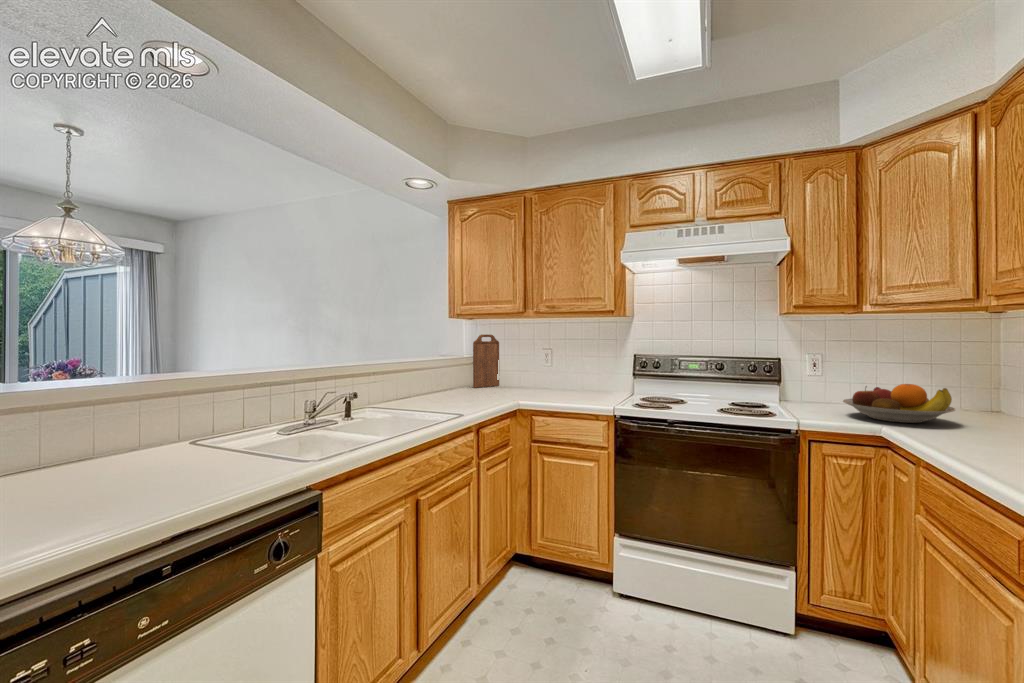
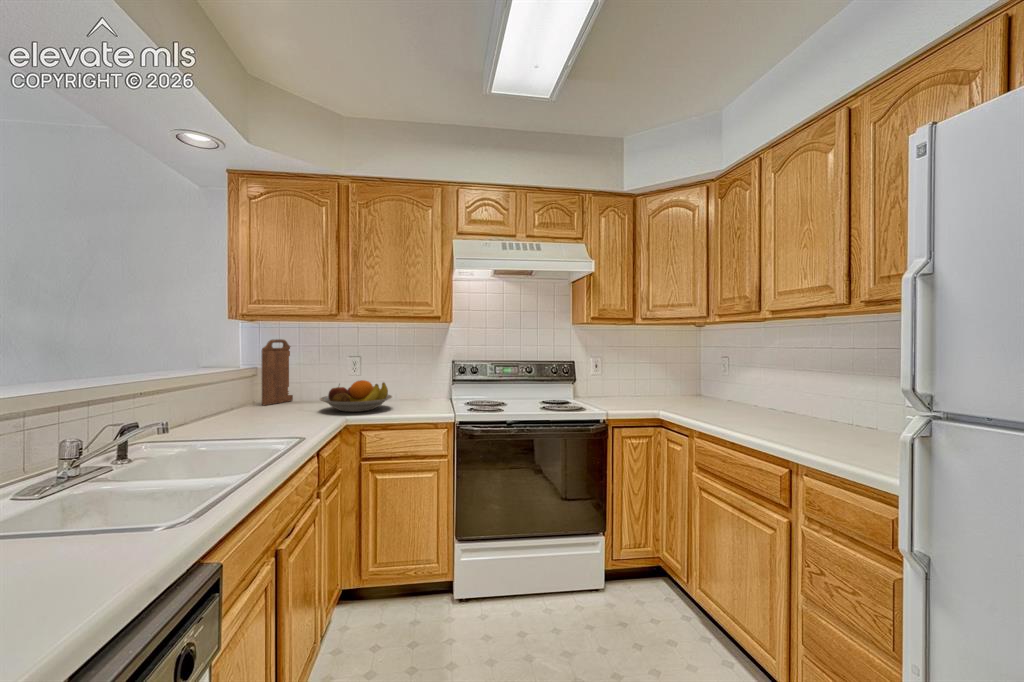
fruit bowl: present [843,384,955,423] -> present [320,380,392,412]

